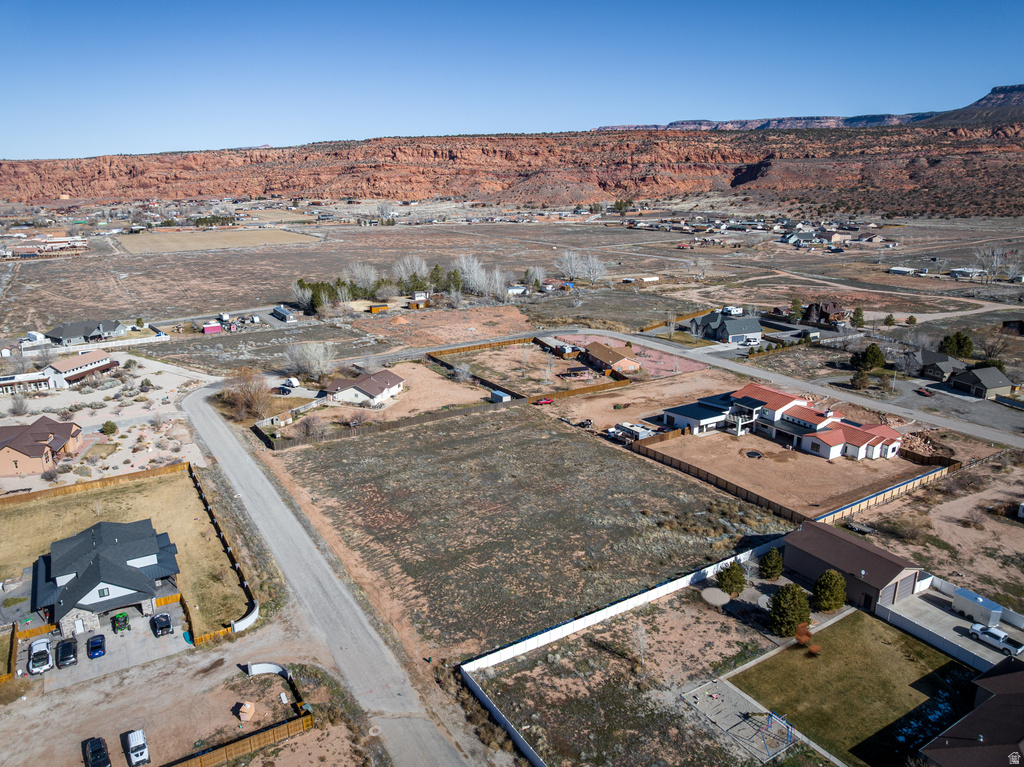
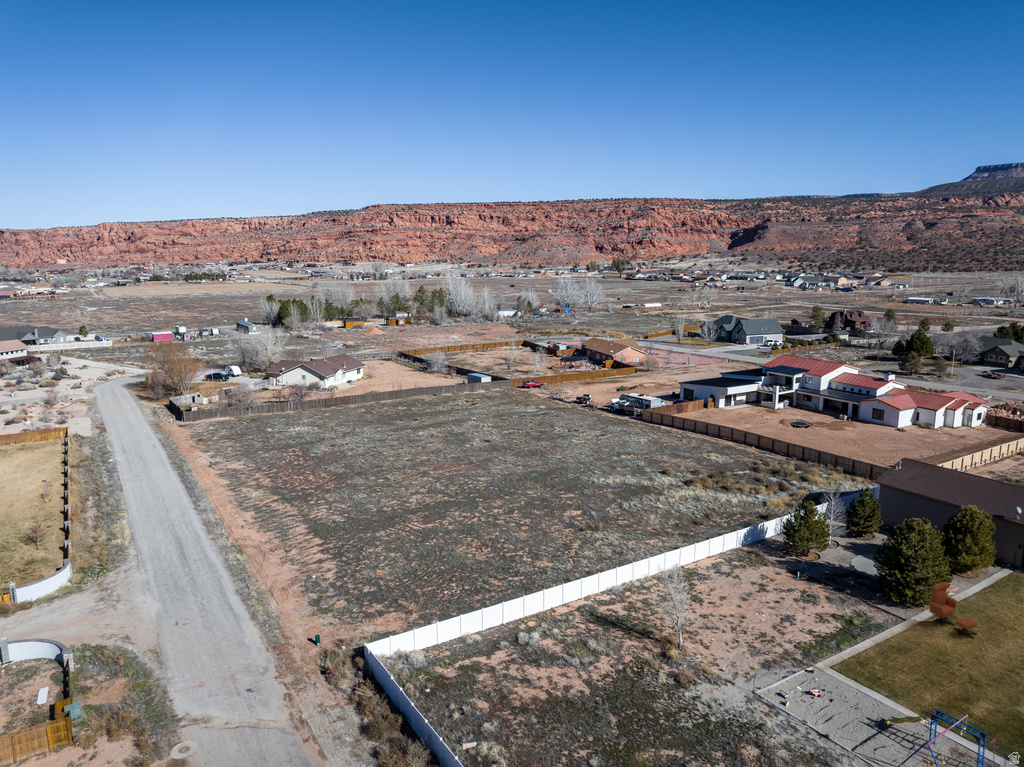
round table: present [702,588,730,613] -> none [763,545,809,579]

